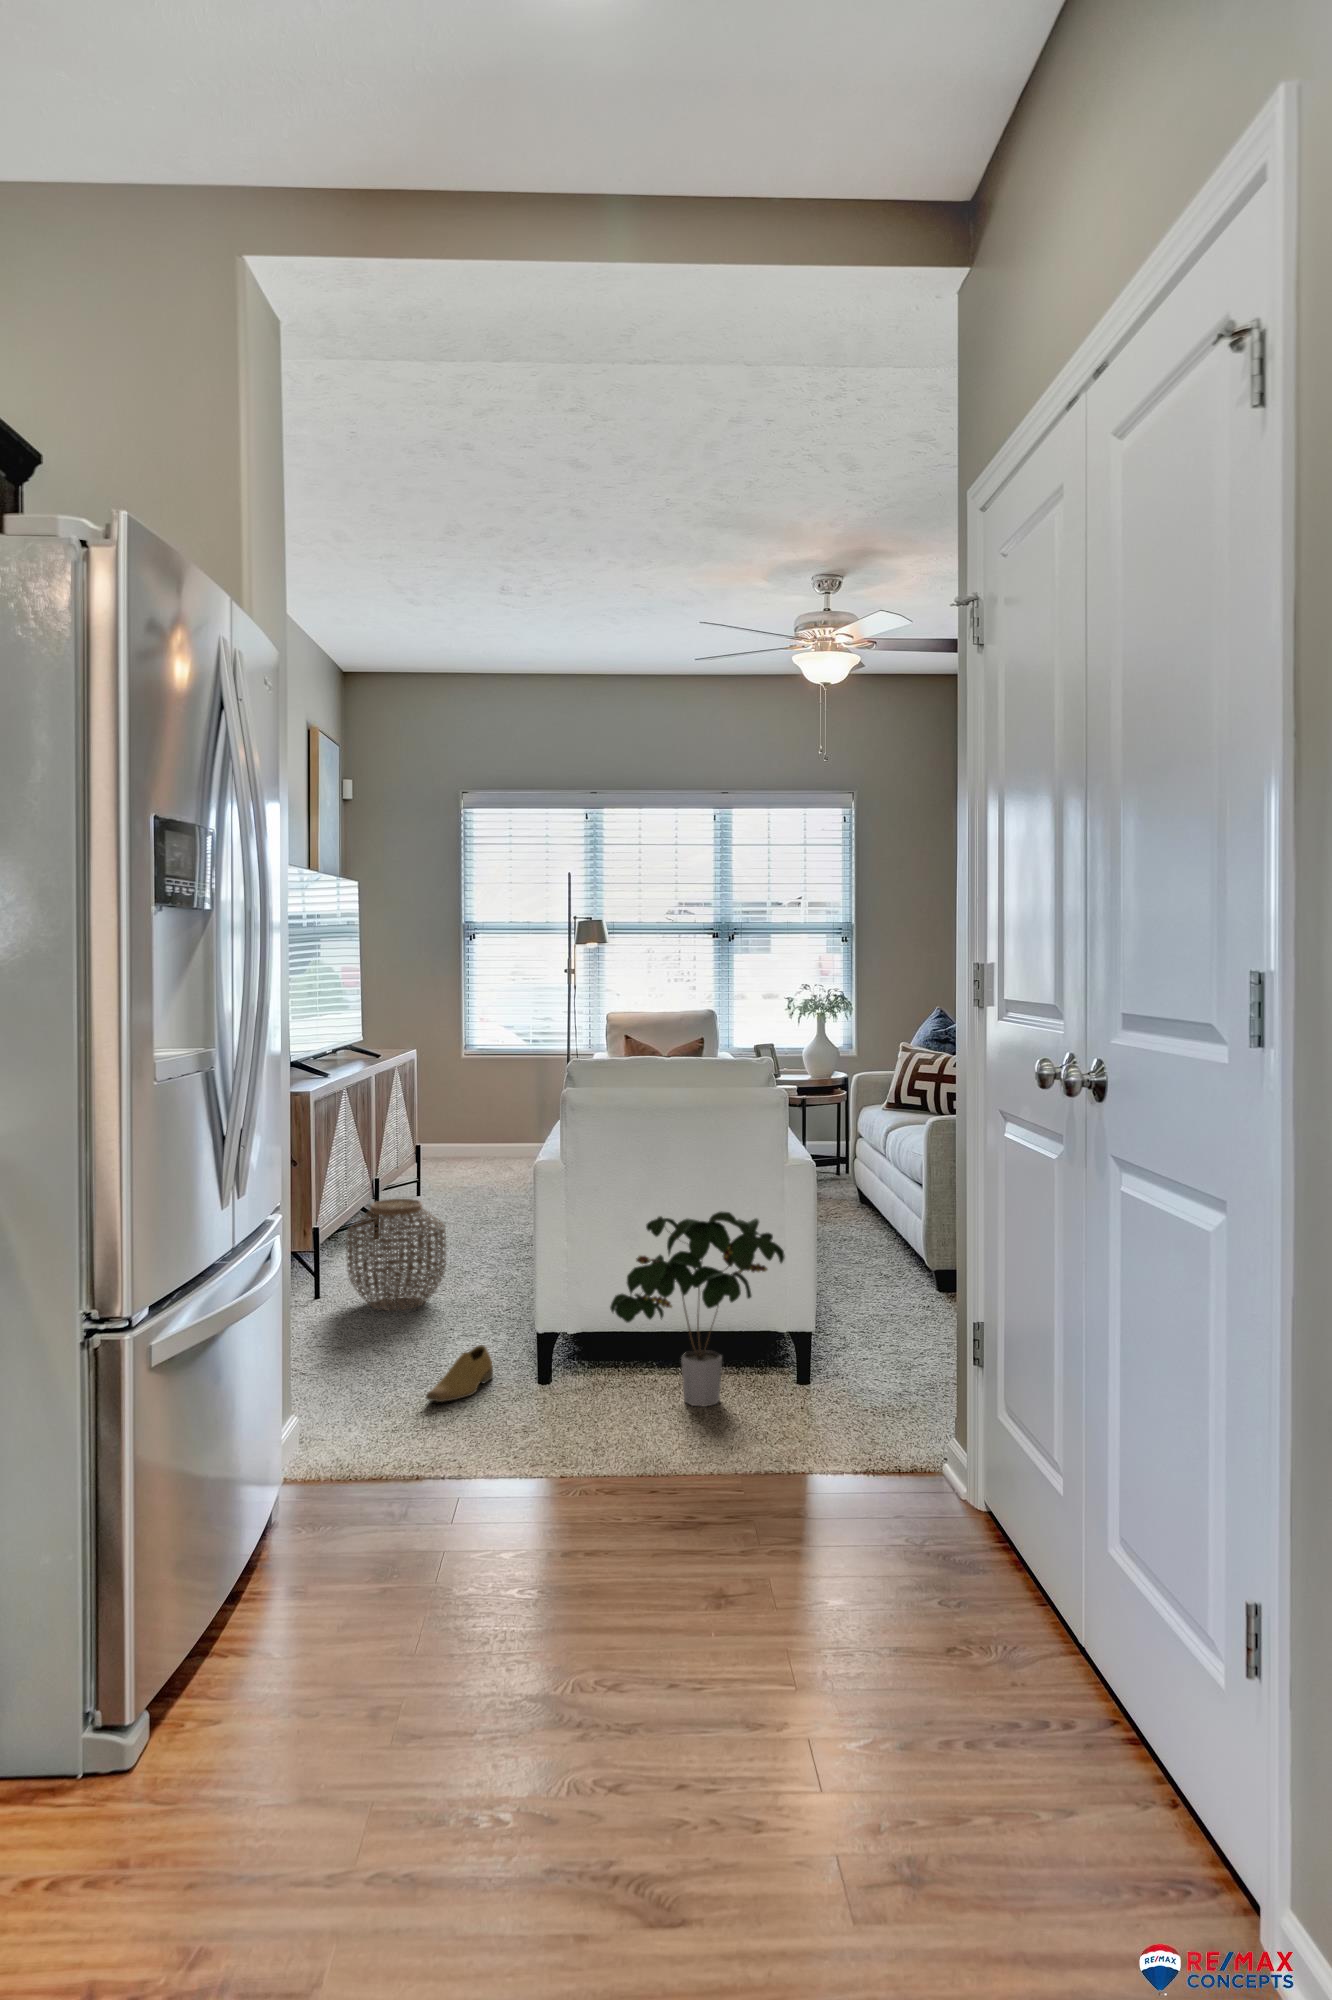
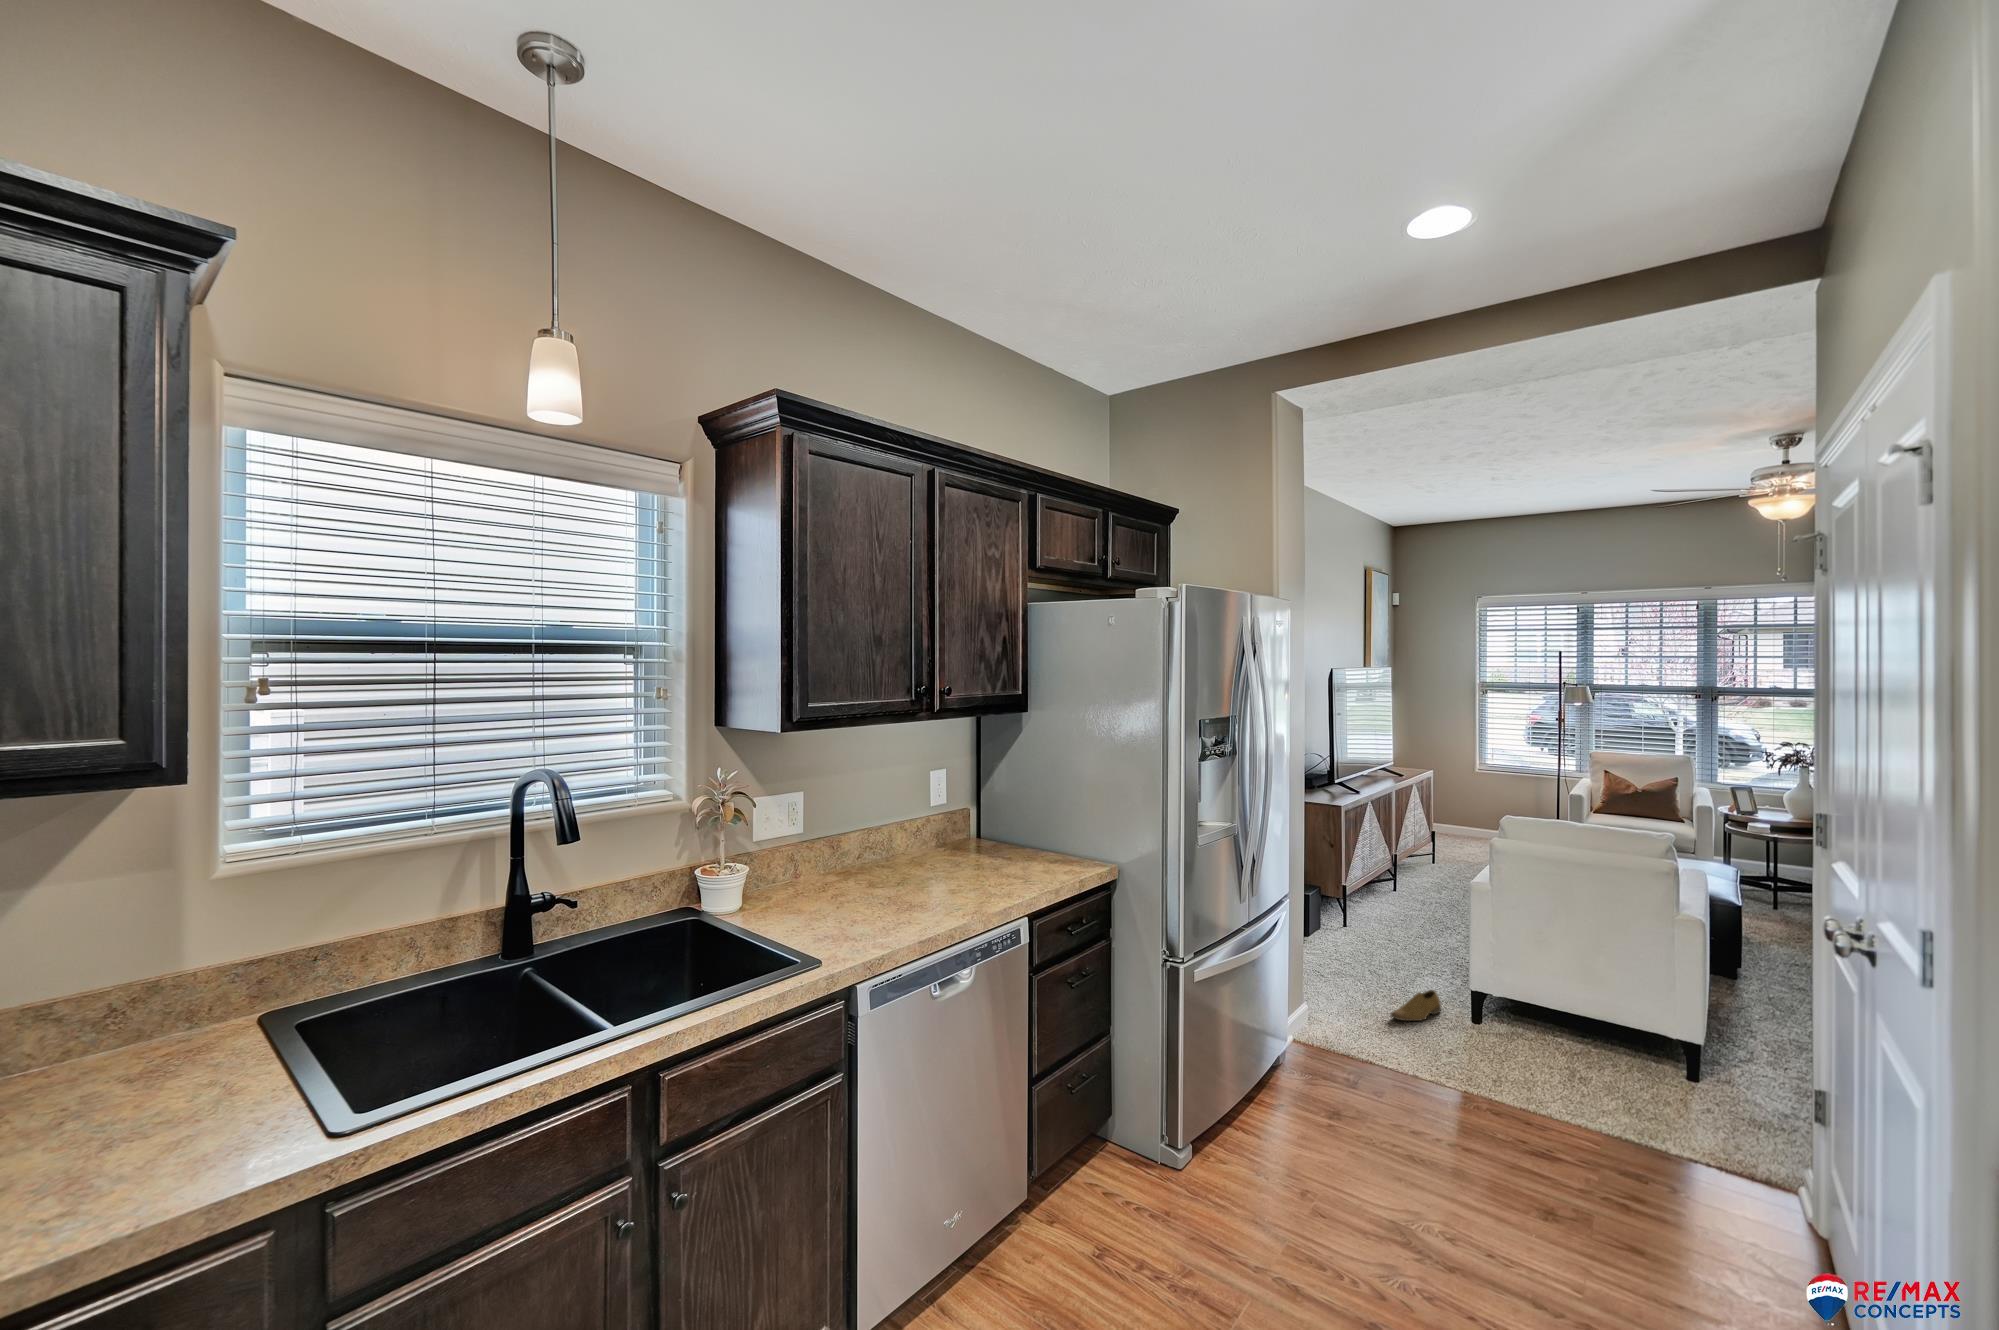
woven basket: present [346,1199,446,1310] -> none [1362,879,1429,950]
potted plant: present [610,1211,784,1407] -> none [1517,936,1668,1077]

